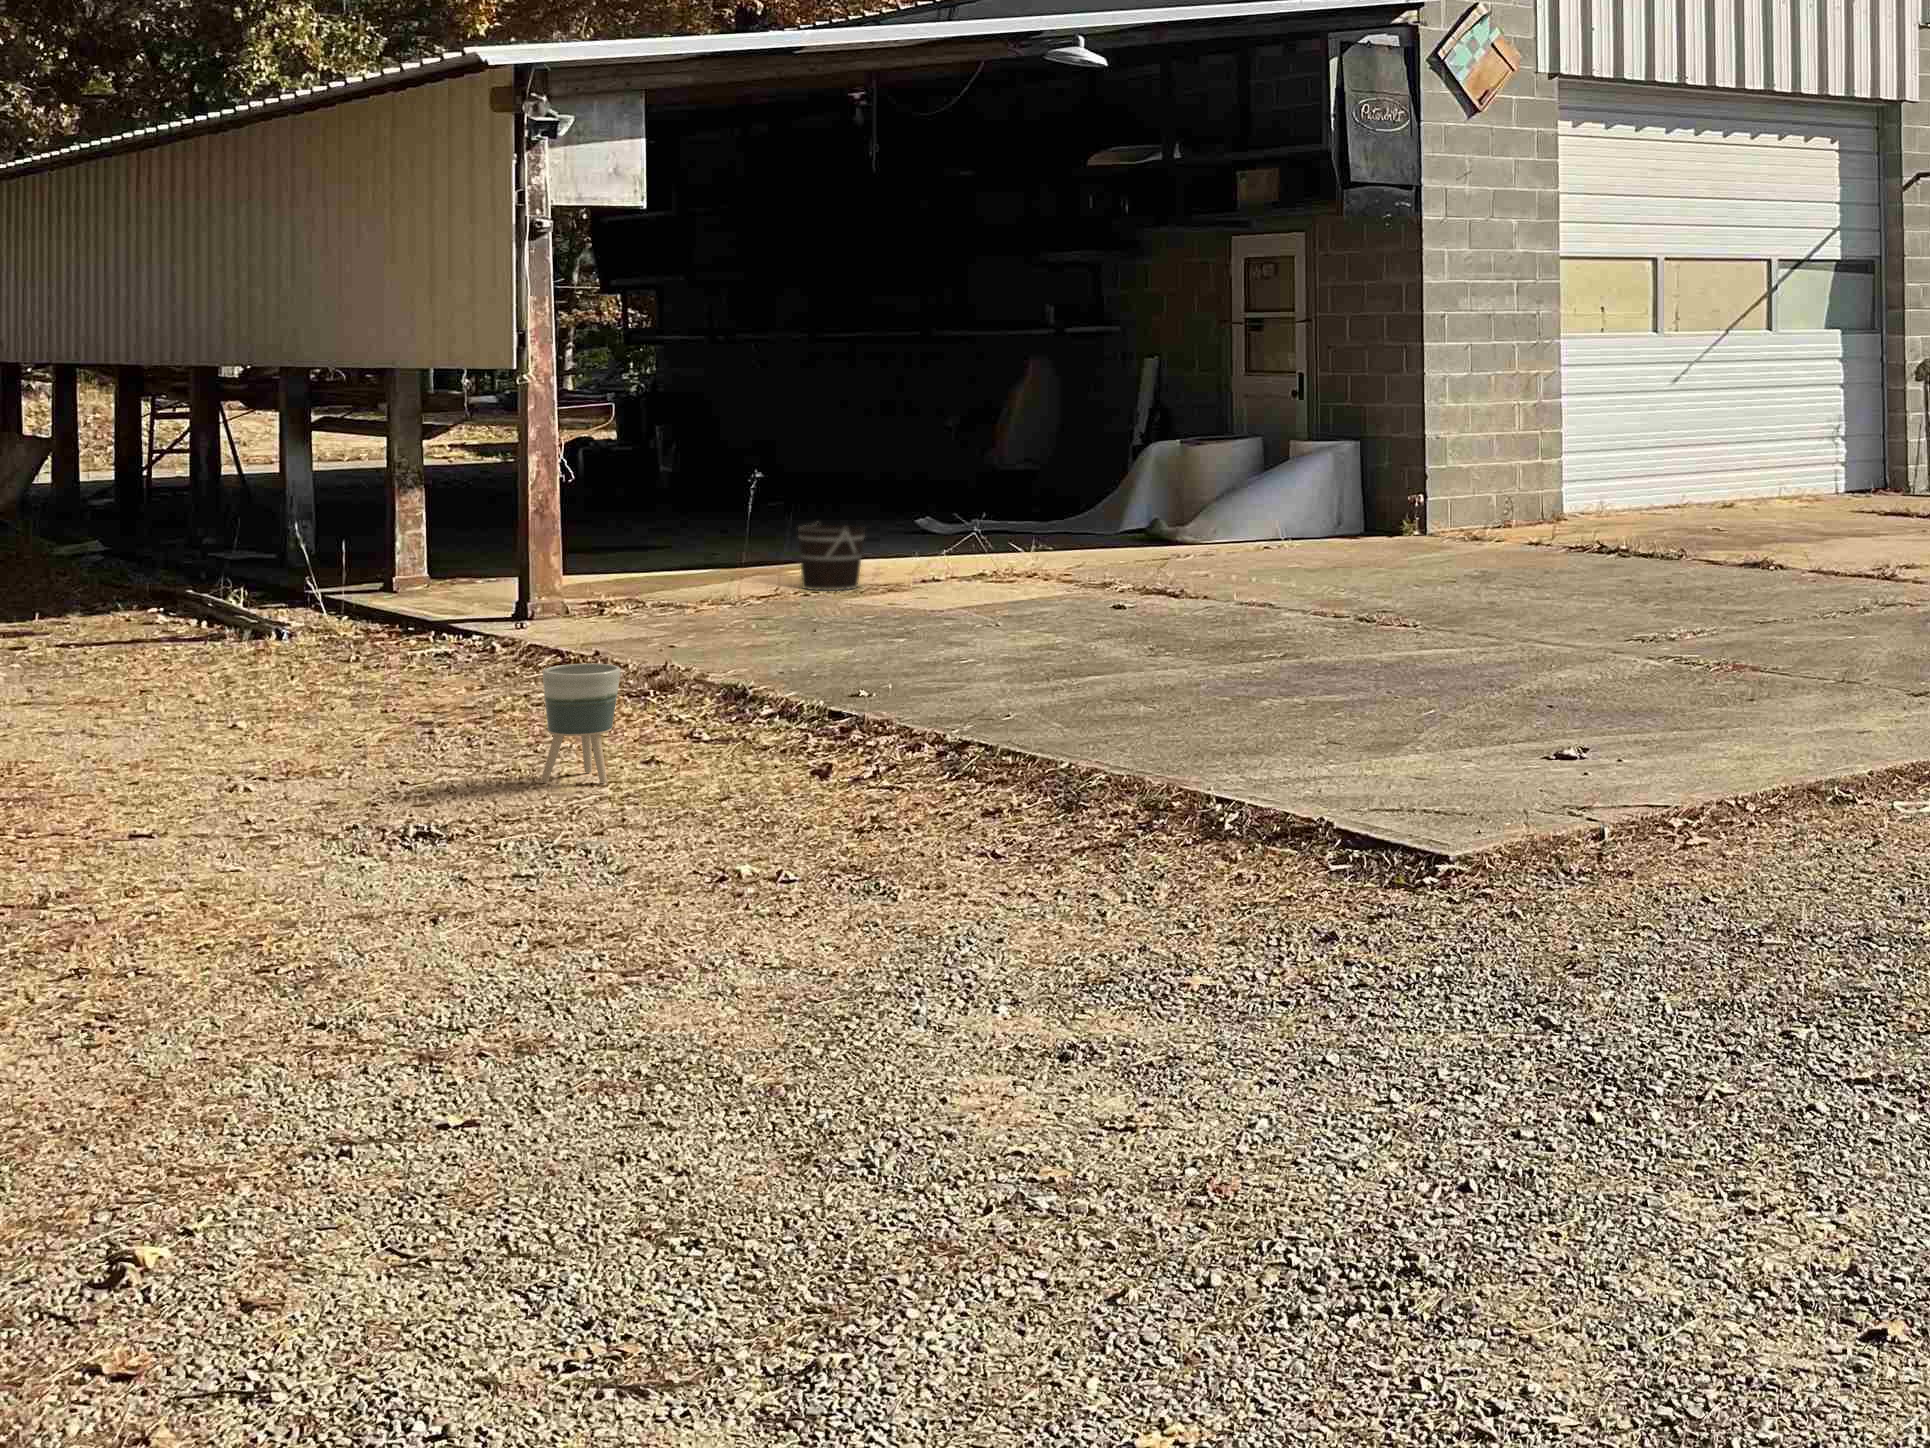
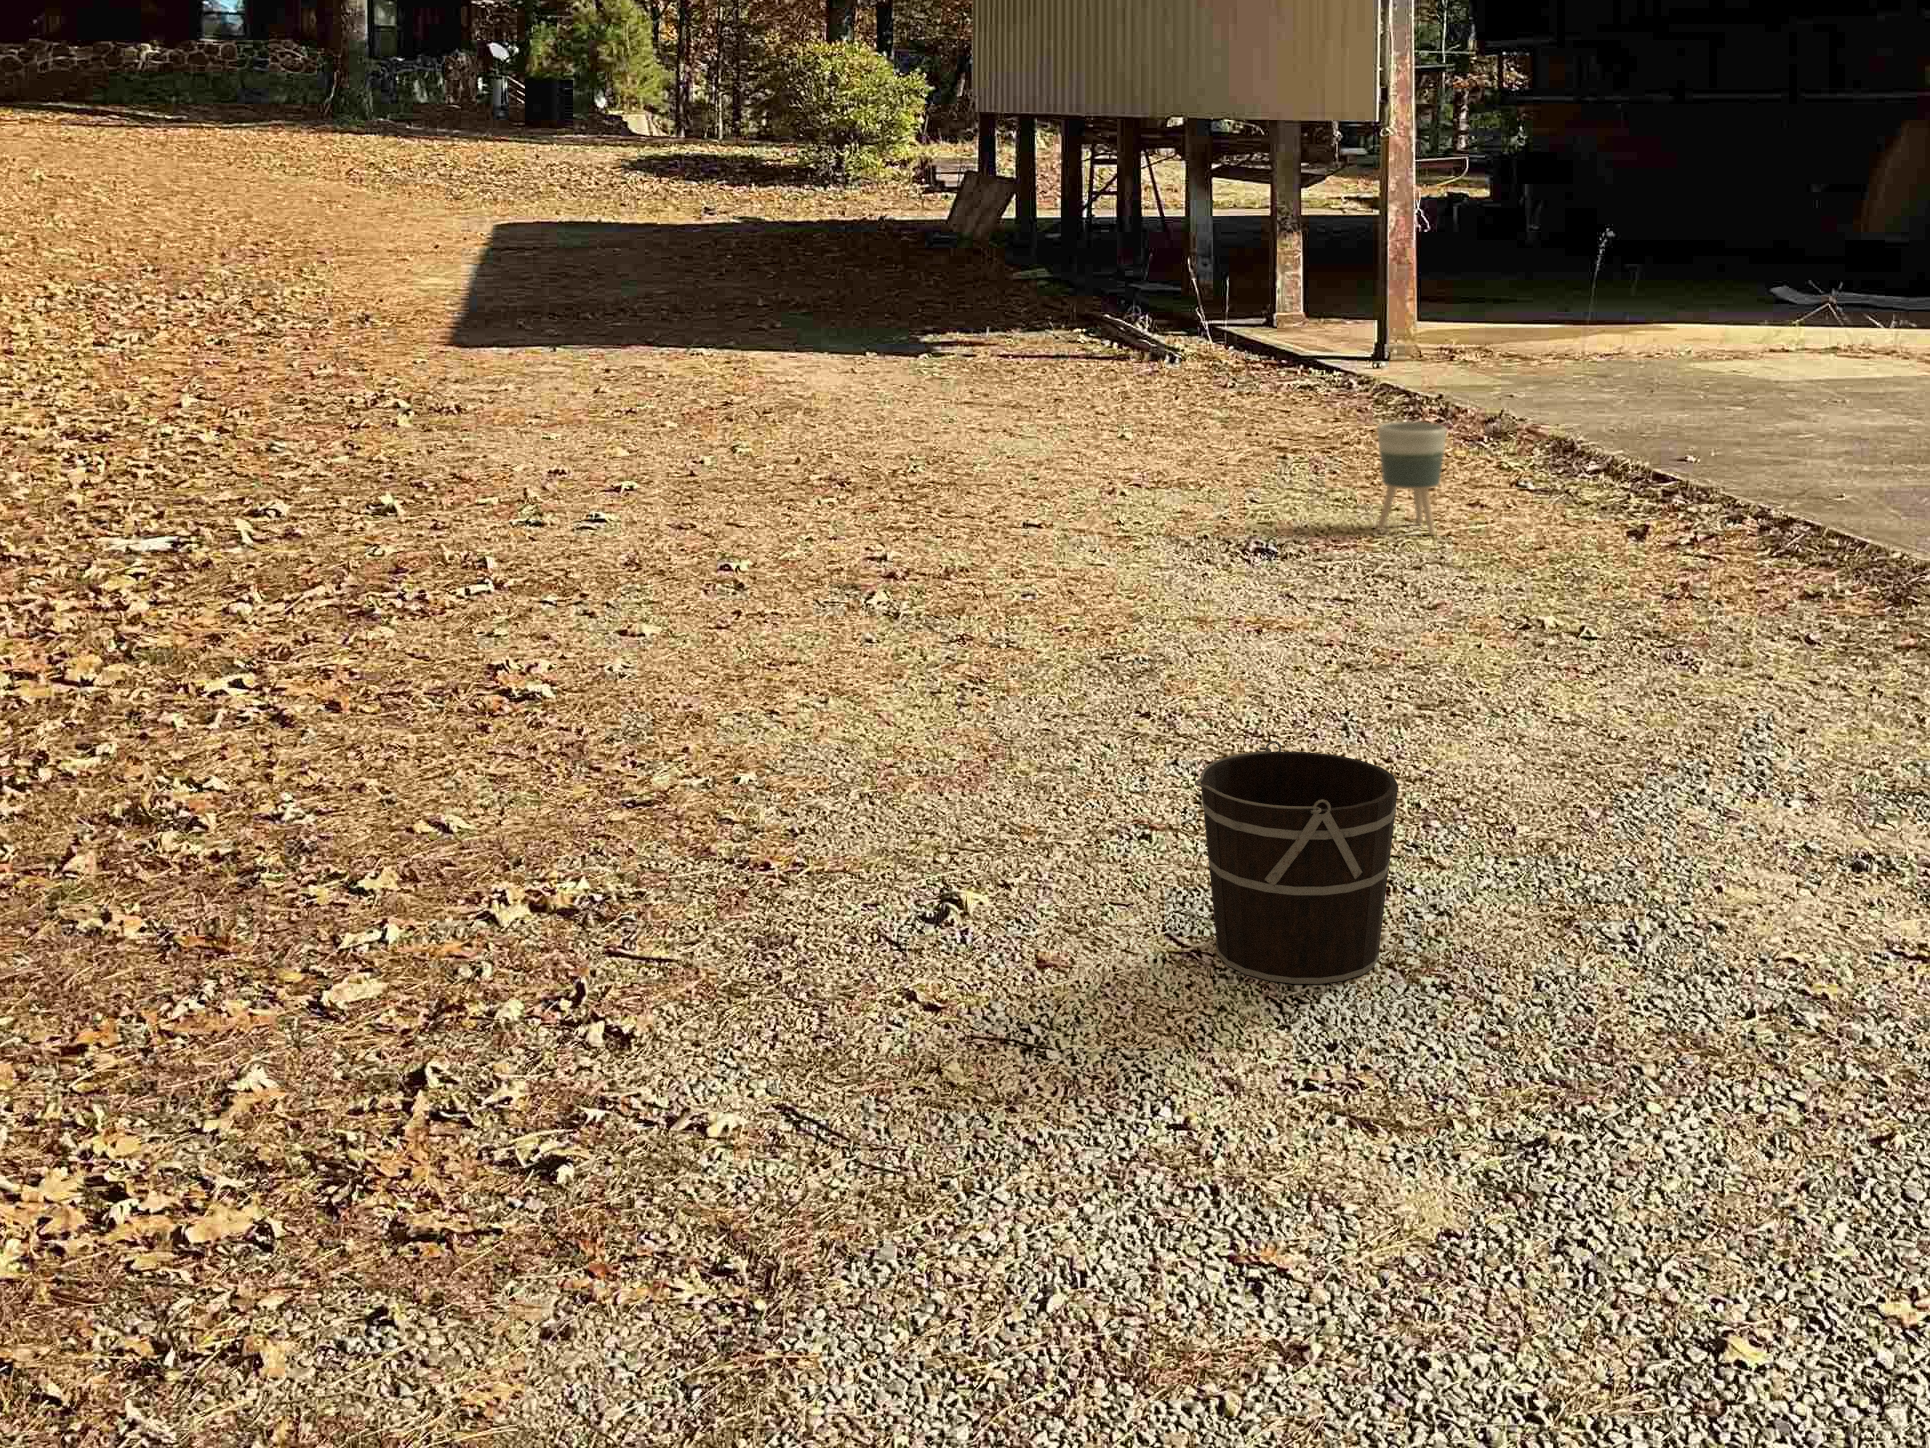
bucket: present [798,524,865,591] -> present [1195,741,1398,984]

